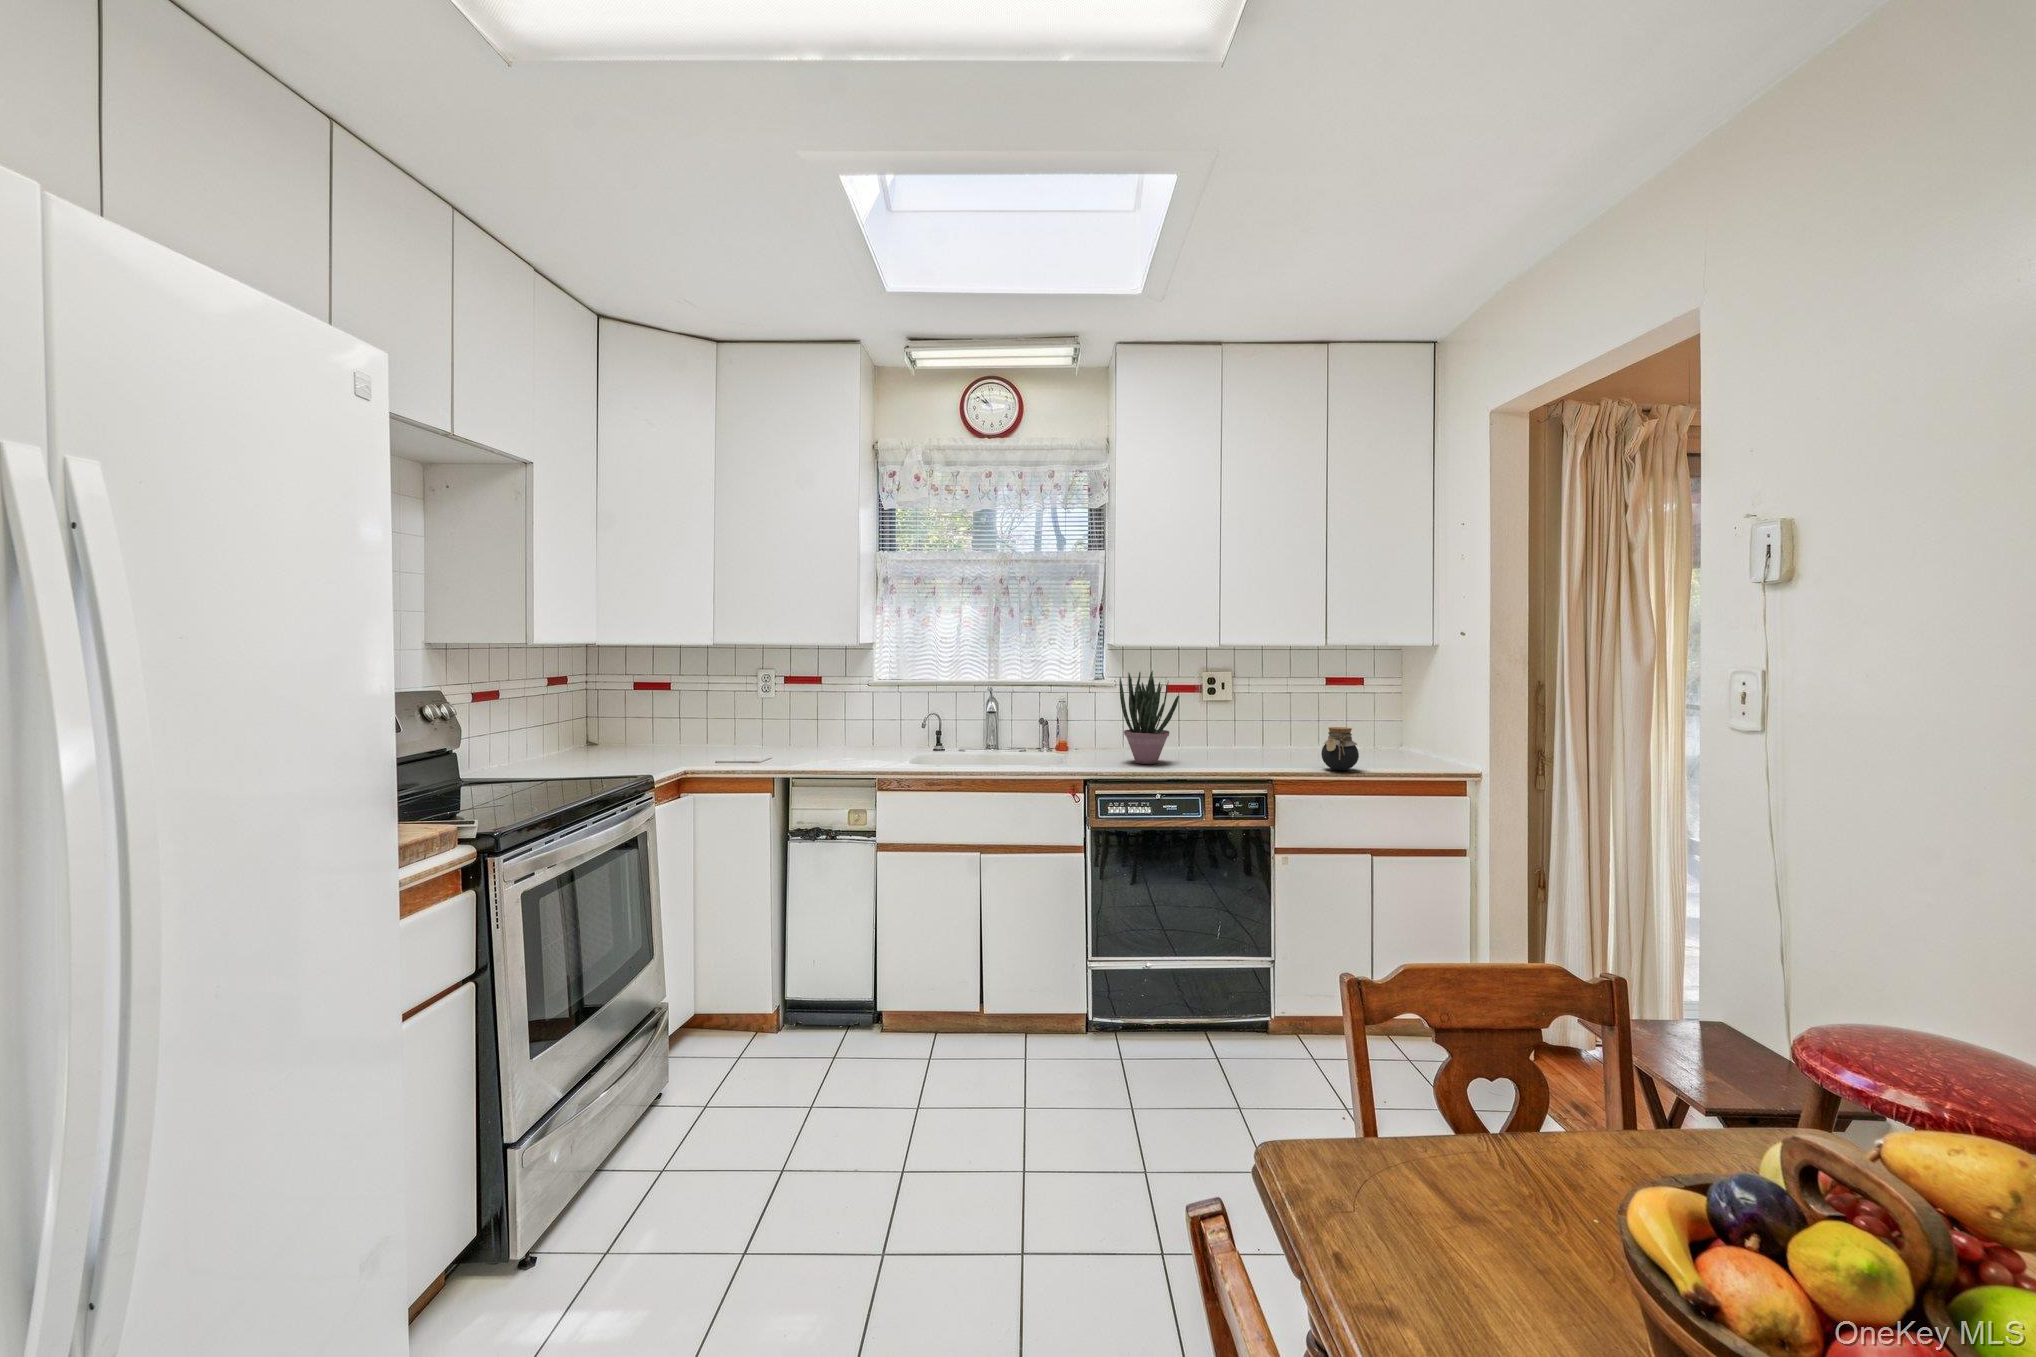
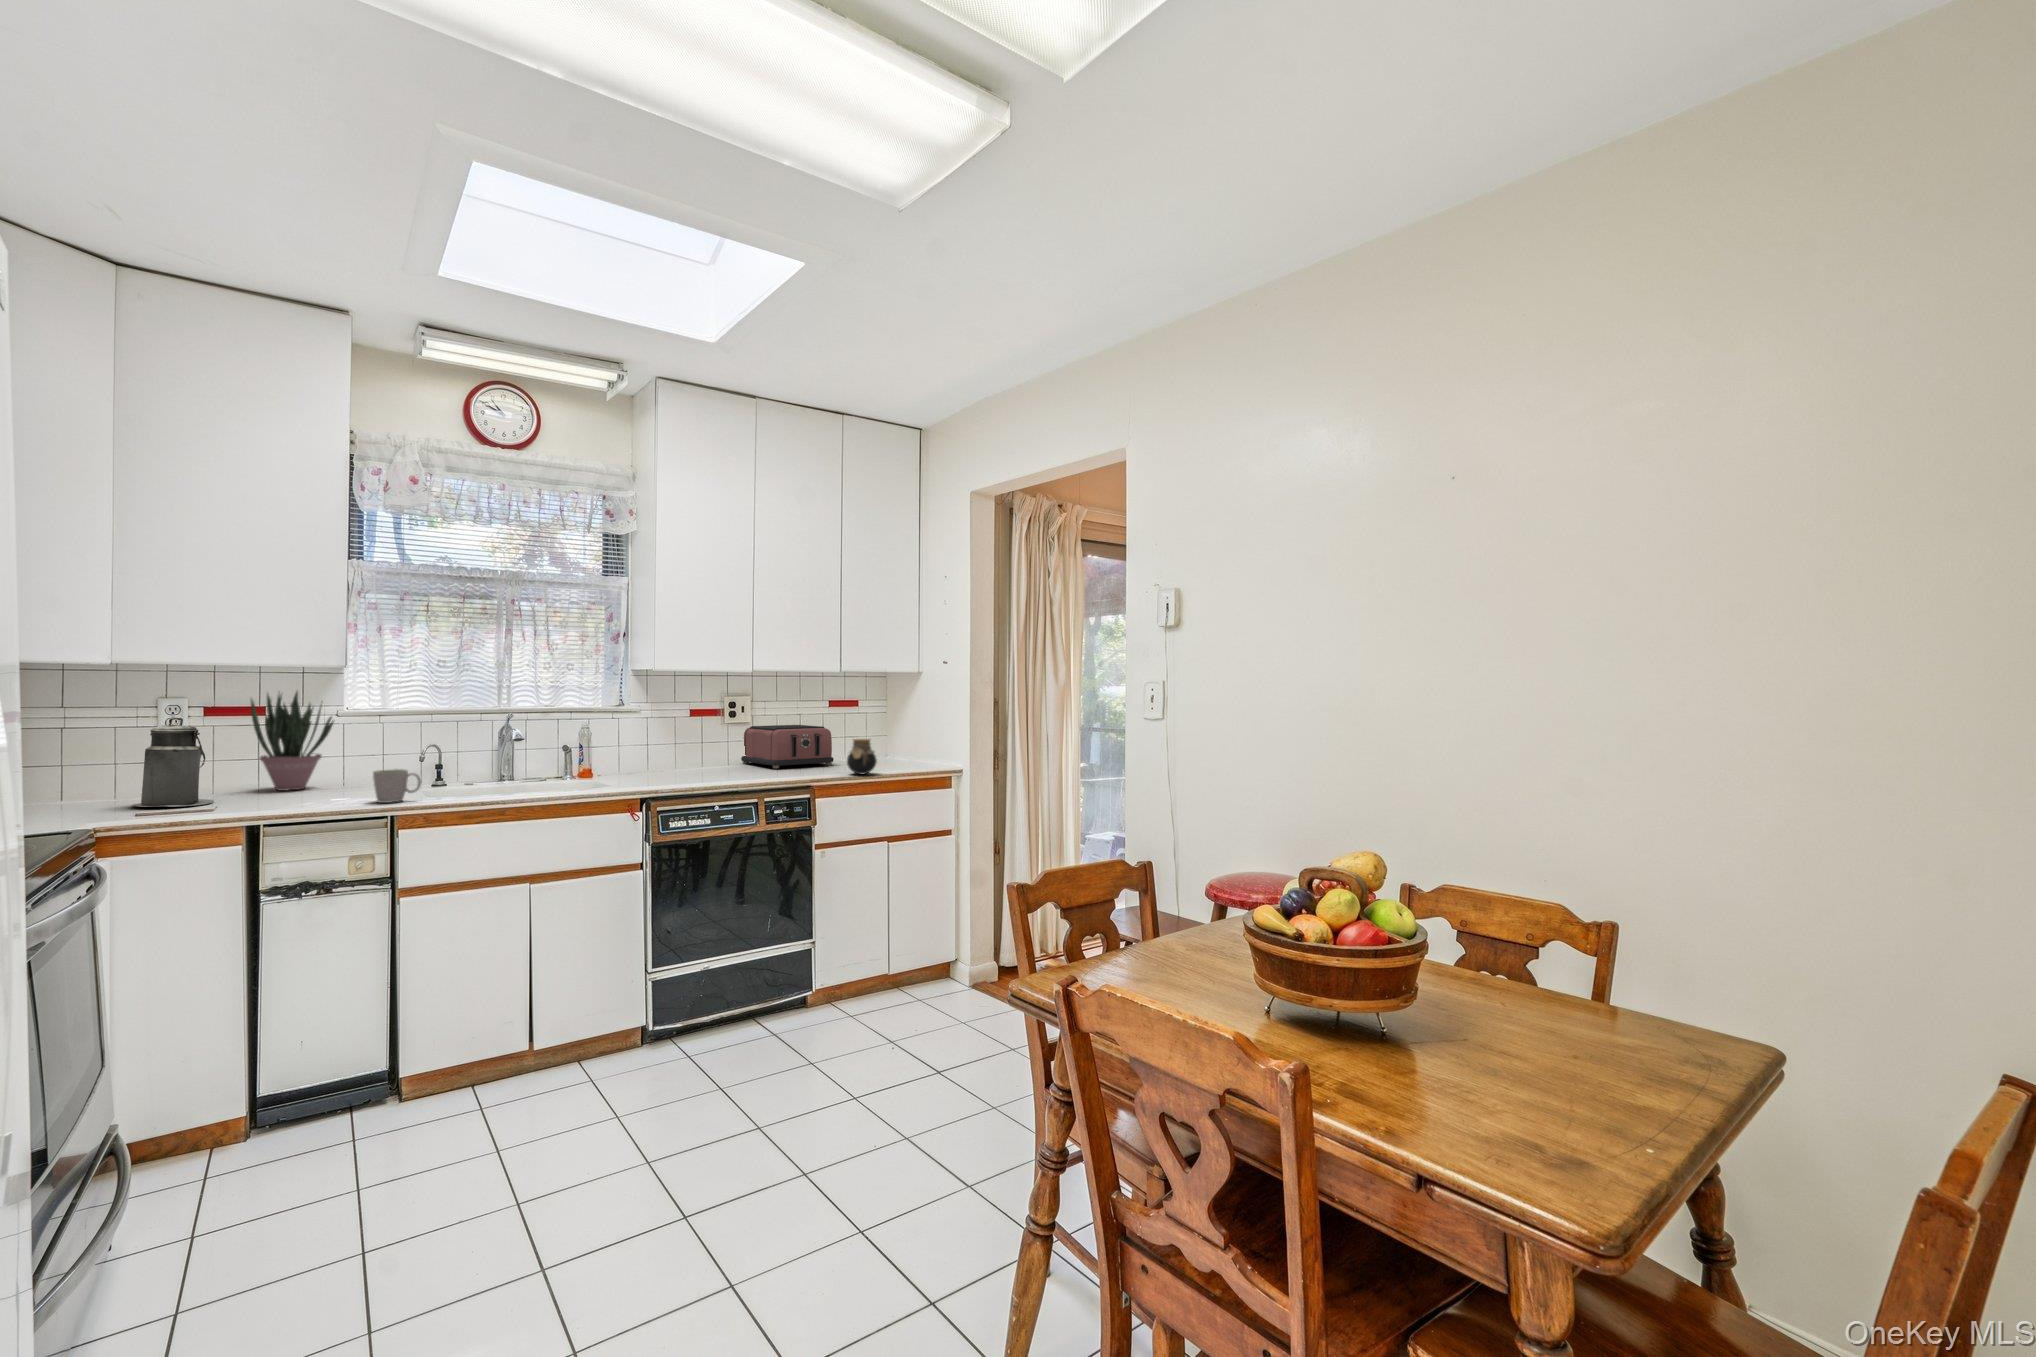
potted plant: present [1119,671,1179,764] -> present [251,692,333,791]
canister: none [729,688,778,757] -> present [131,718,214,807]
toaster: none [1222,705,1320,755] -> present [741,725,834,768]
mug: none [864,737,898,766] -> present [373,769,421,803]

